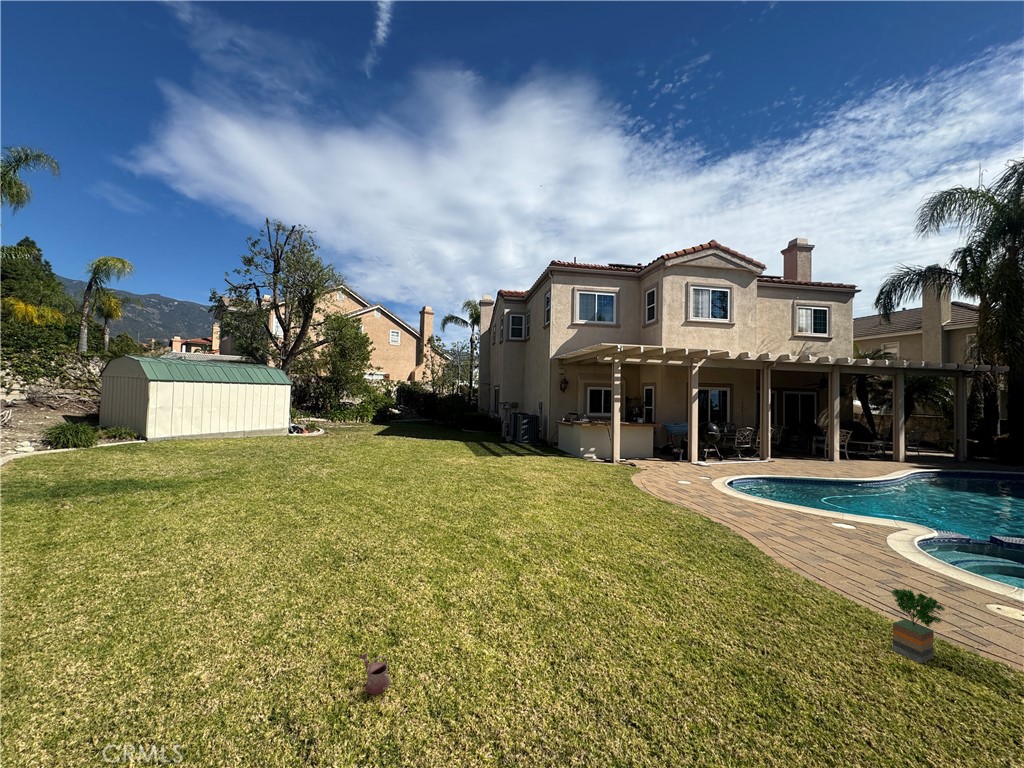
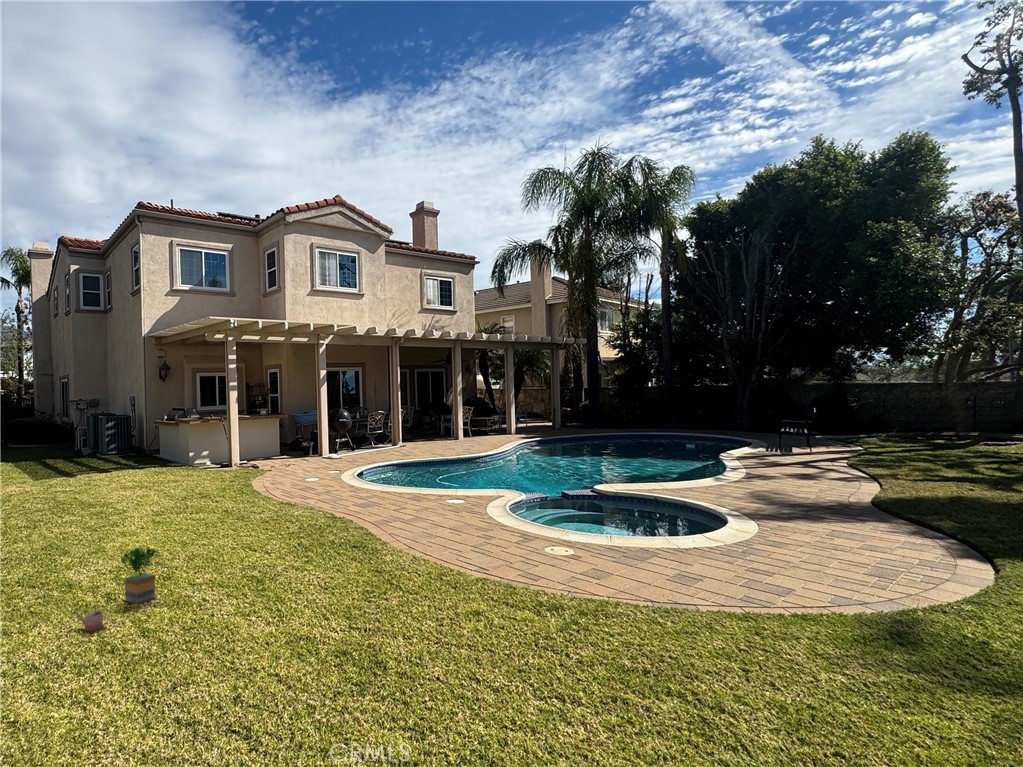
potted tree: present [892,589,945,664] -> present [121,547,161,603]

